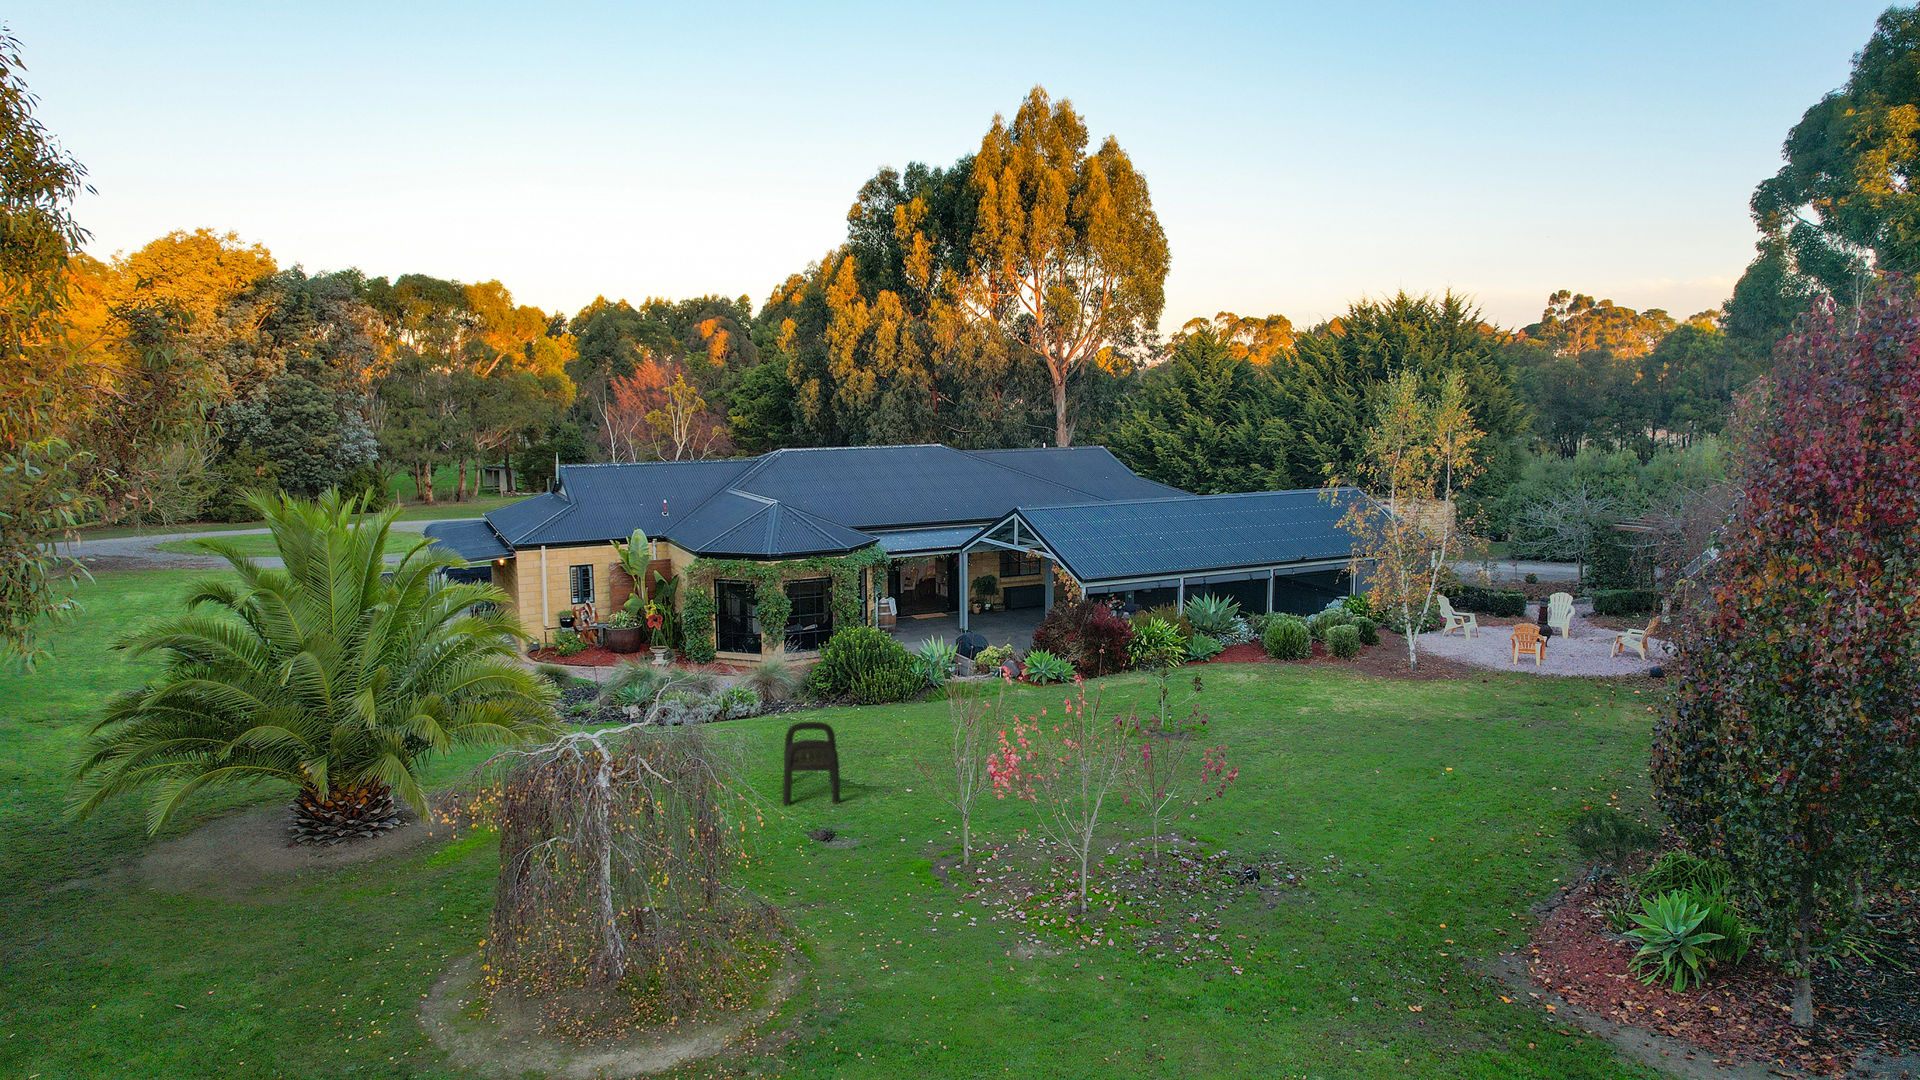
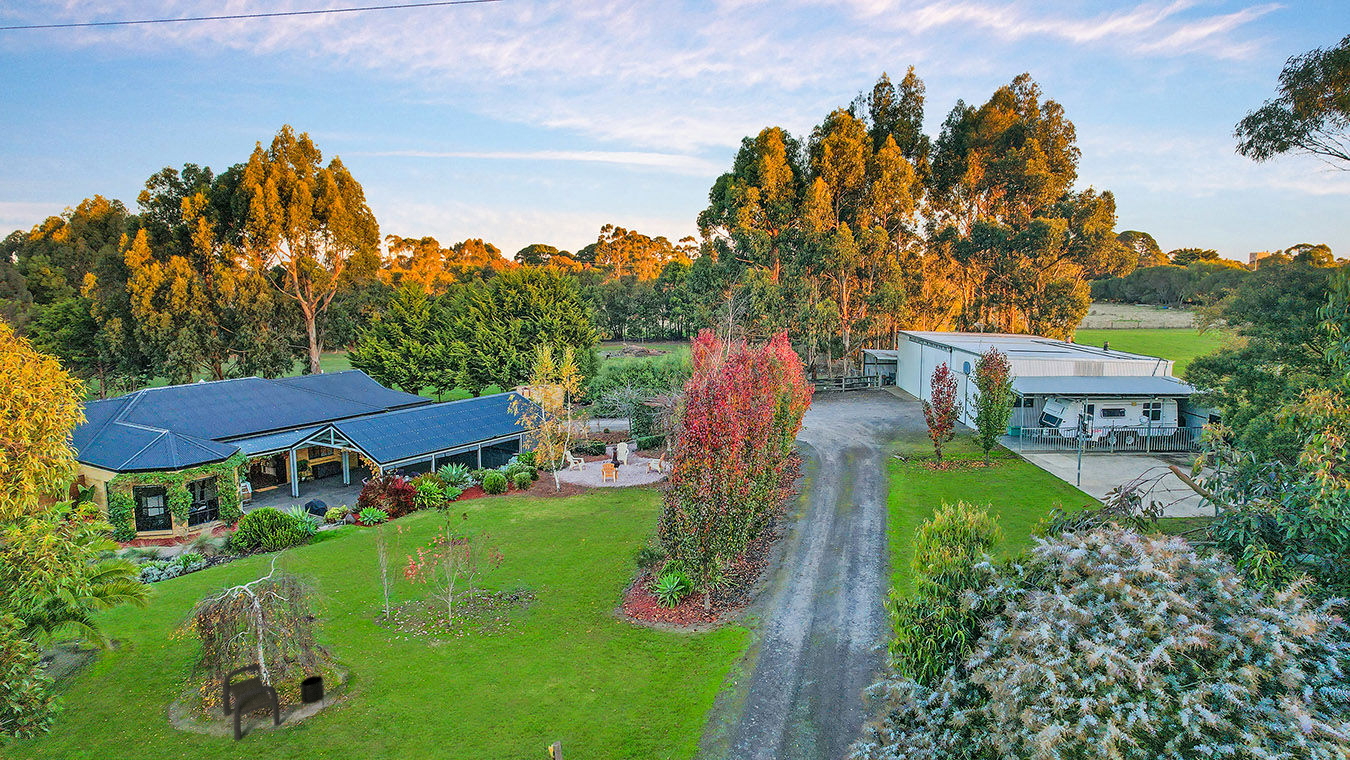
planter: none [870,753,900,801] -> present [300,676,324,705]

